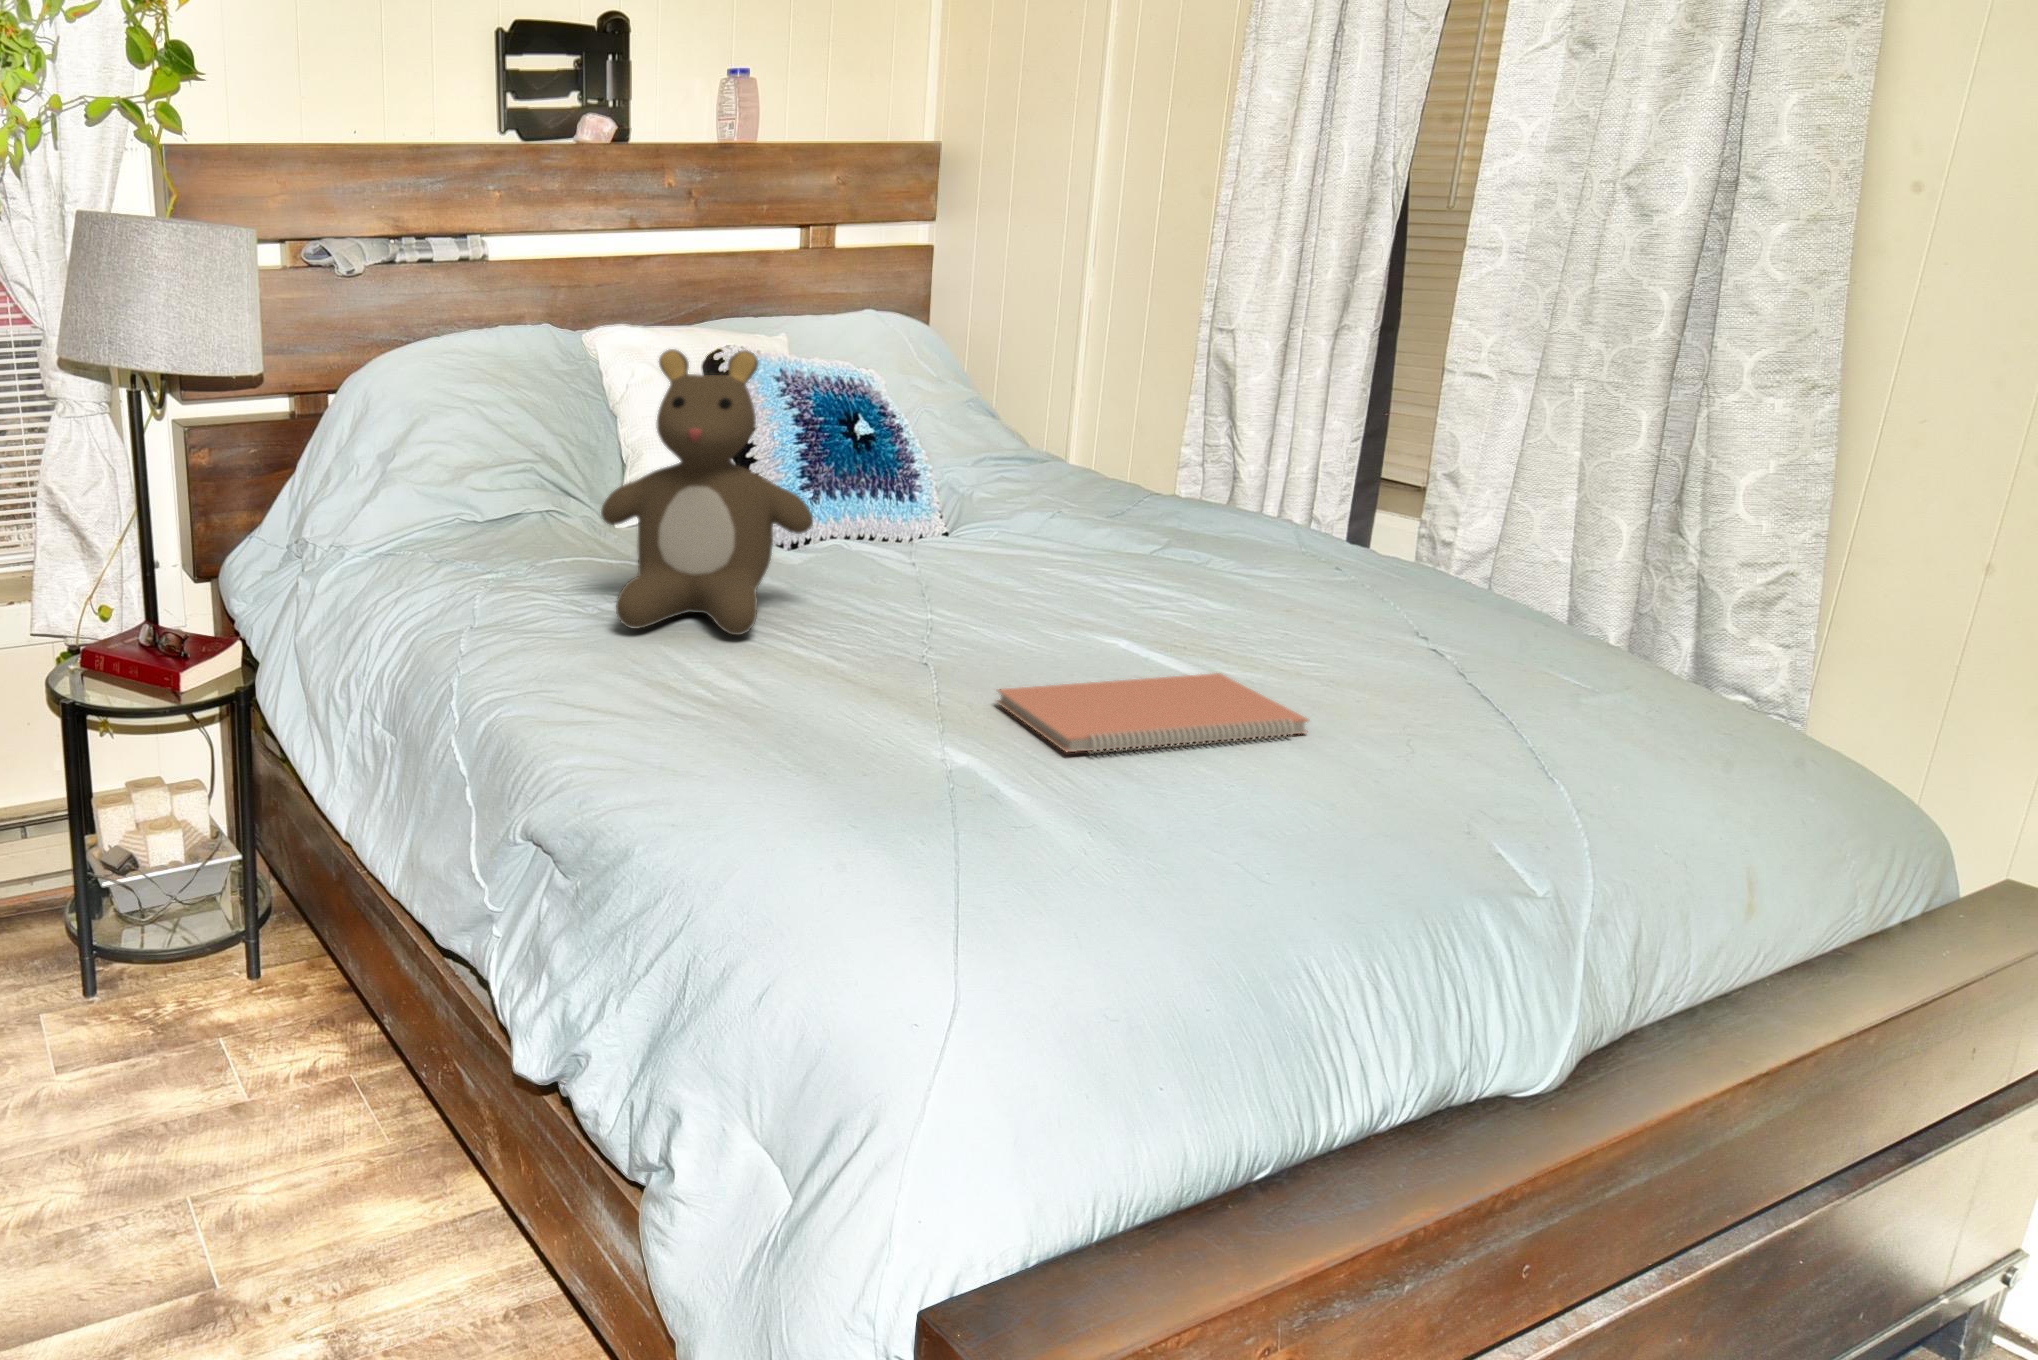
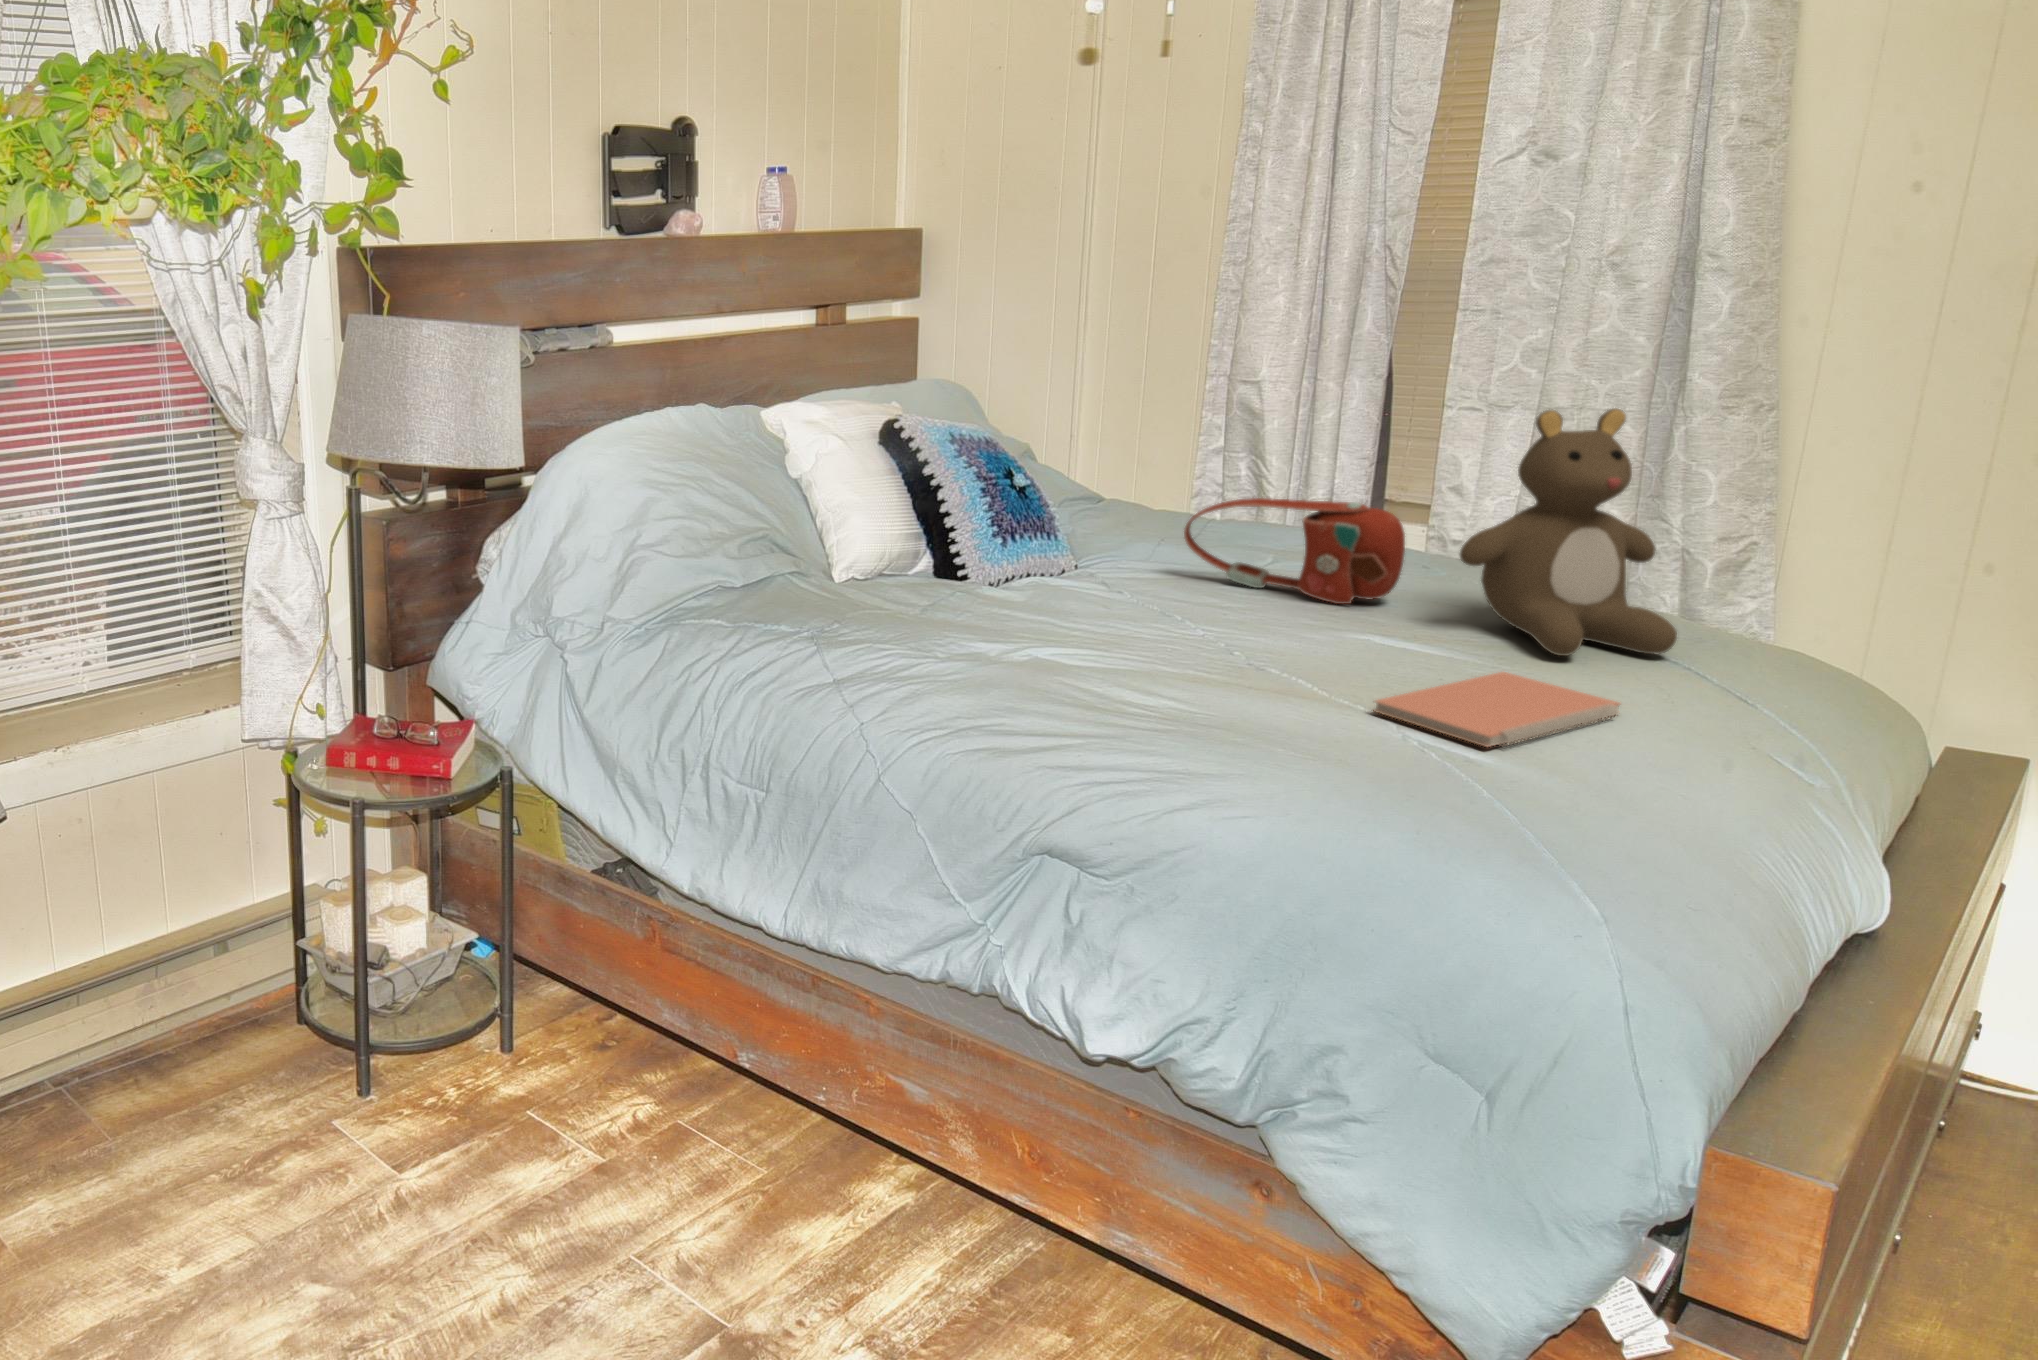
teddy bear: present [601,349,813,635] -> present [1460,408,1677,656]
handbag: none [1016,456,1238,589] -> present [1184,498,1405,604]

